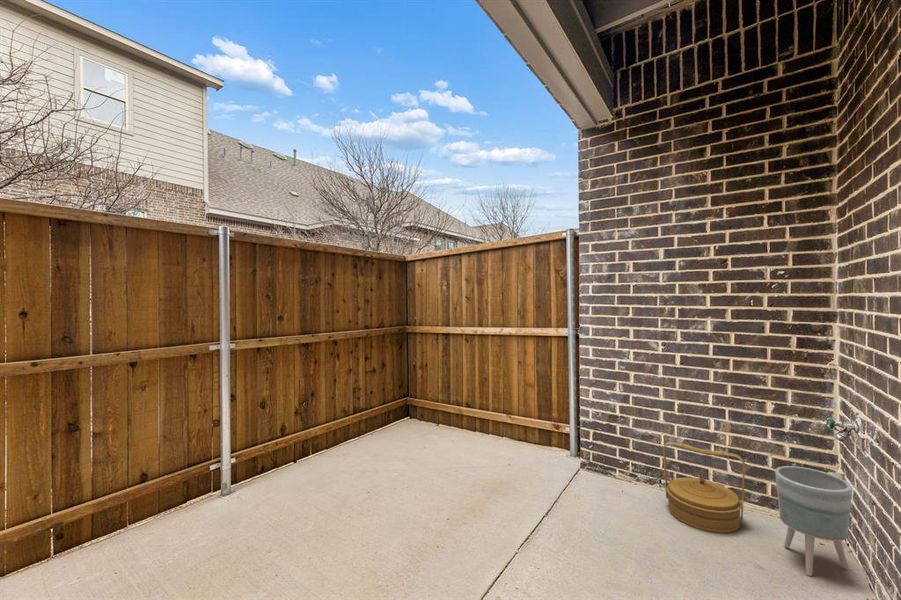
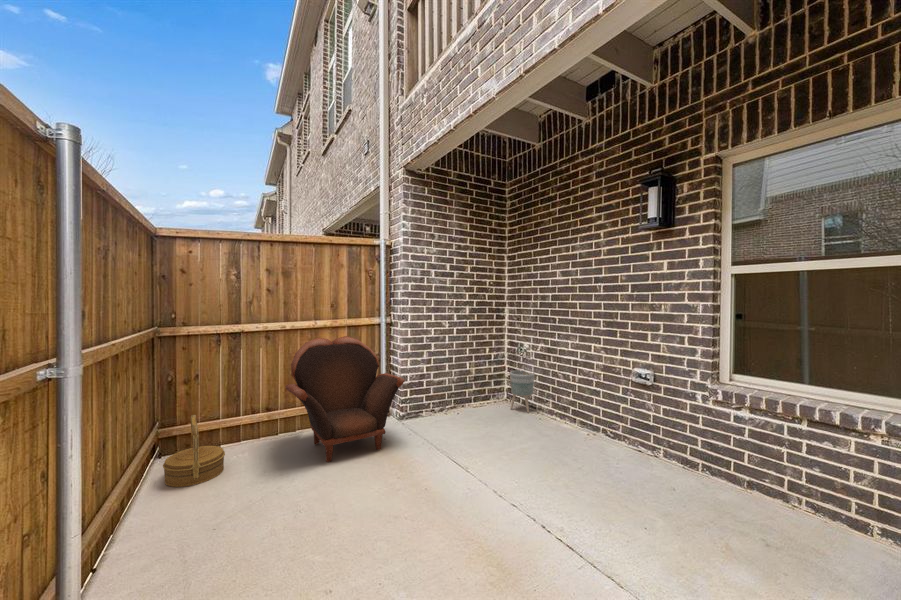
armchair: none [424,345,545,480] -> present [286,336,405,462]
woven basket: present [663,442,745,533] -> present [163,415,225,487]

